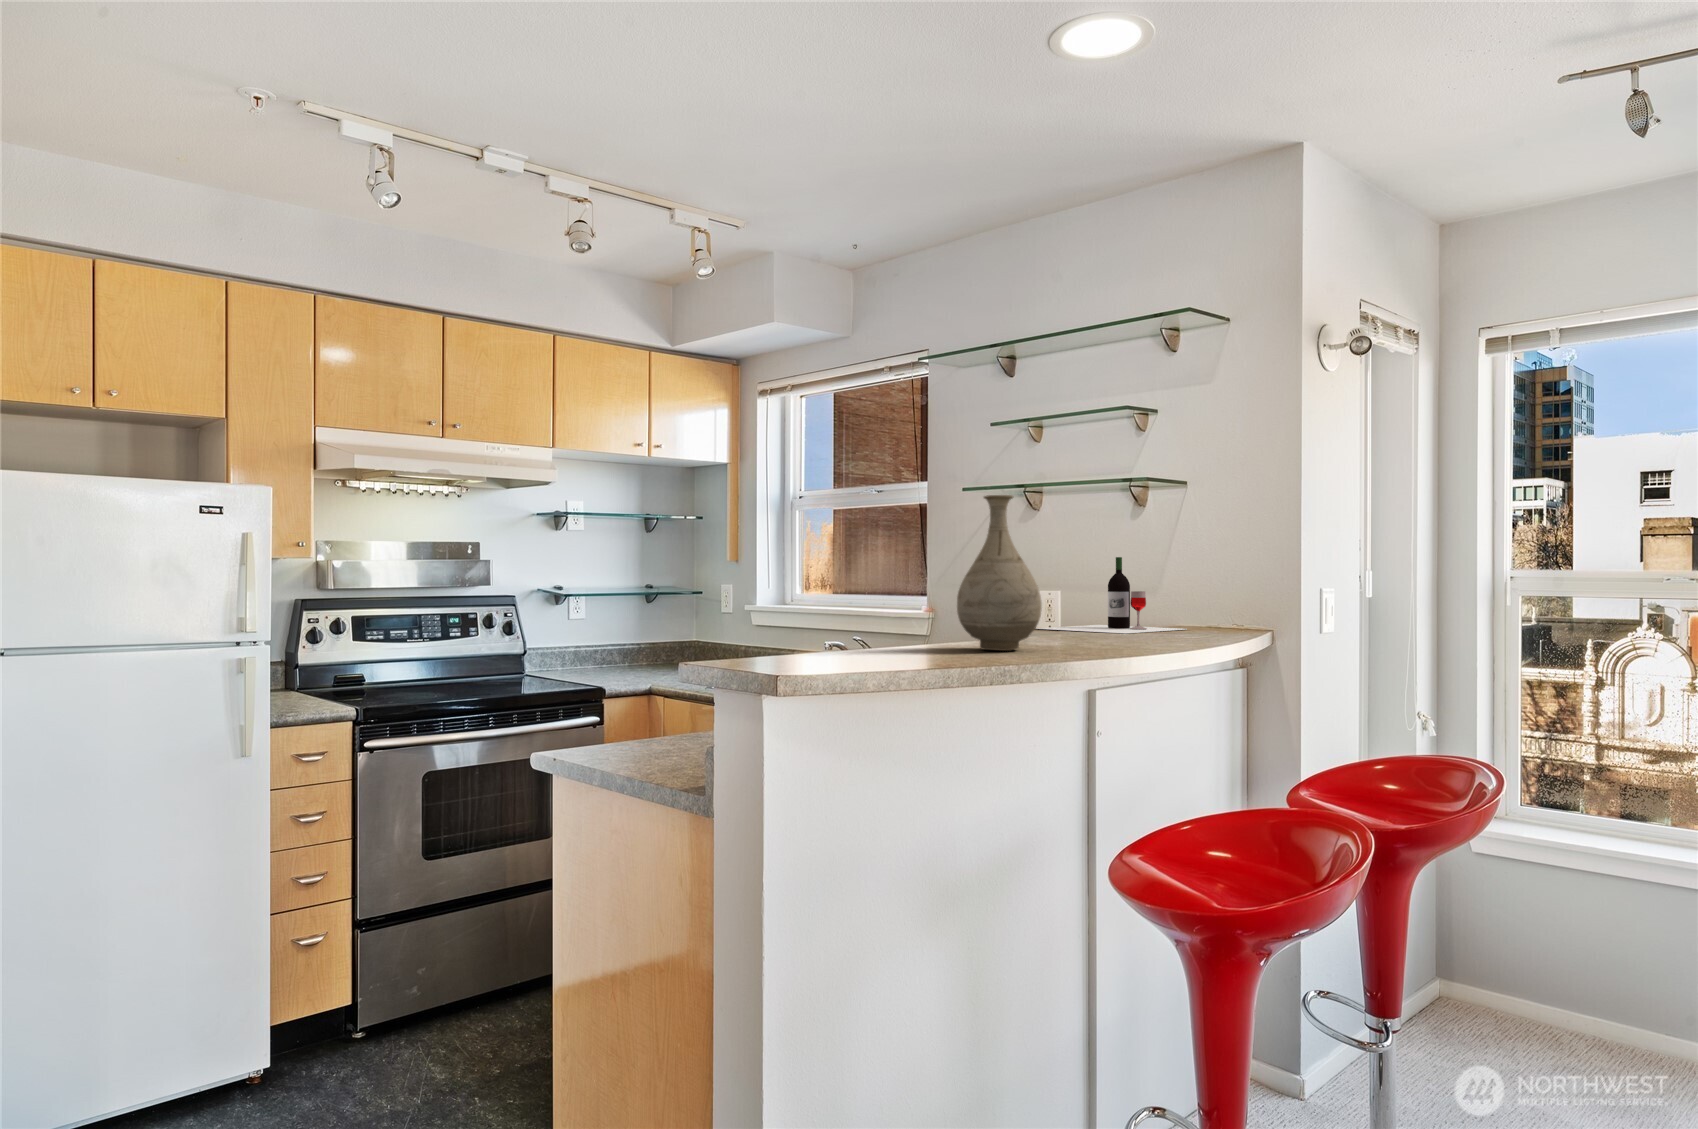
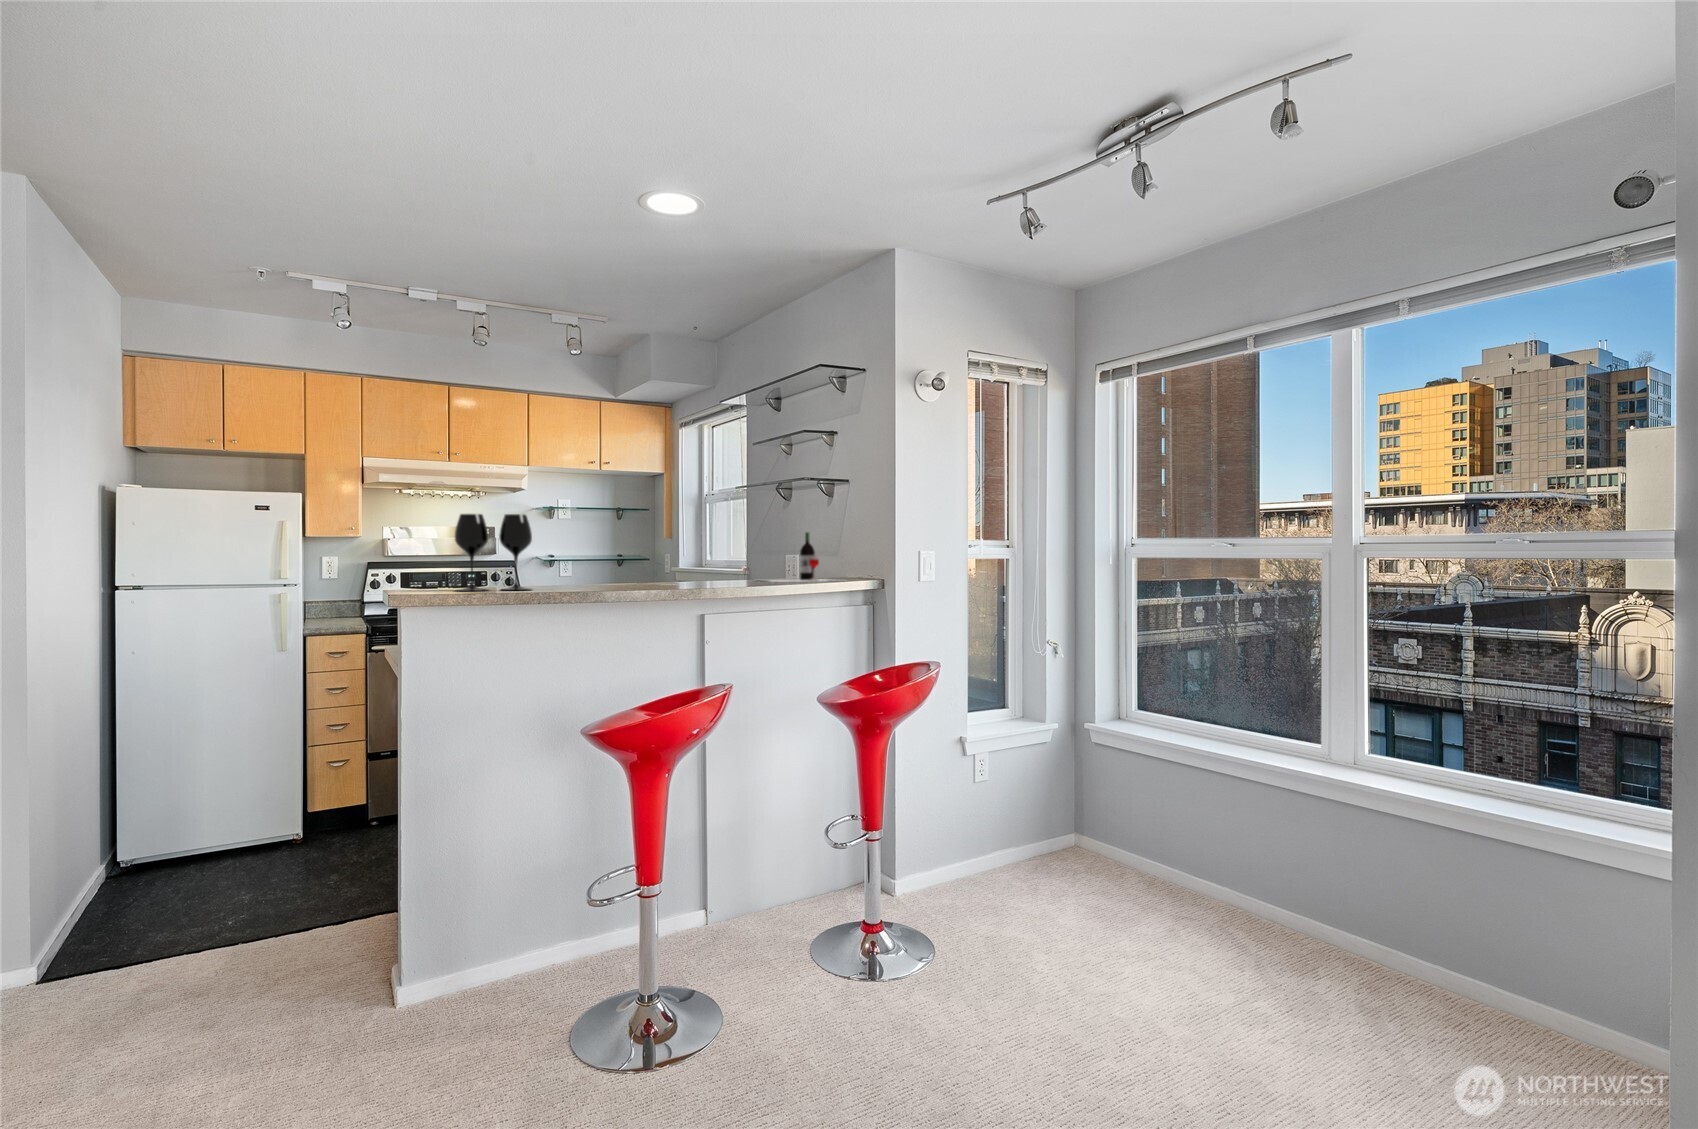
vase: present [957,495,1042,651] -> none [581,493,634,587]
wine glass: none [843,529,961,666] -> present [455,514,532,591]

